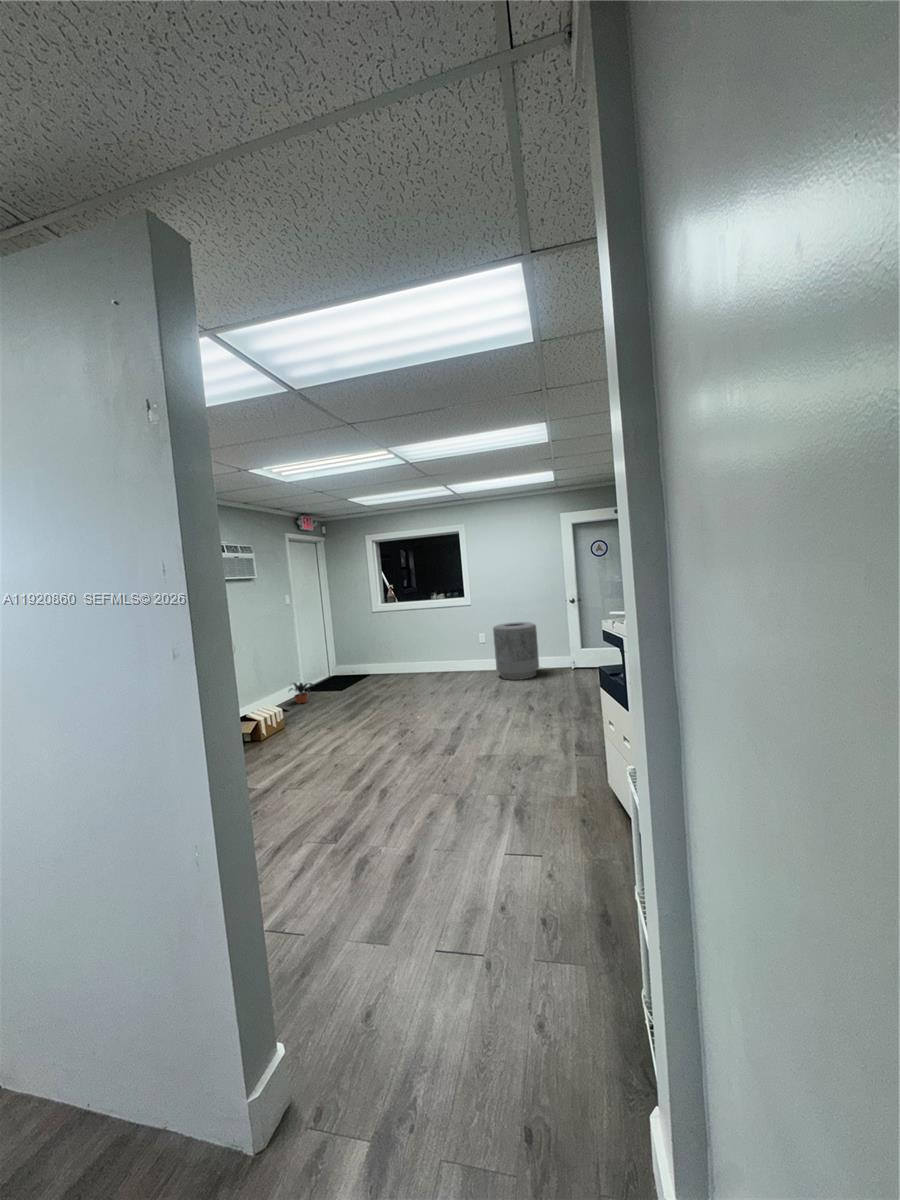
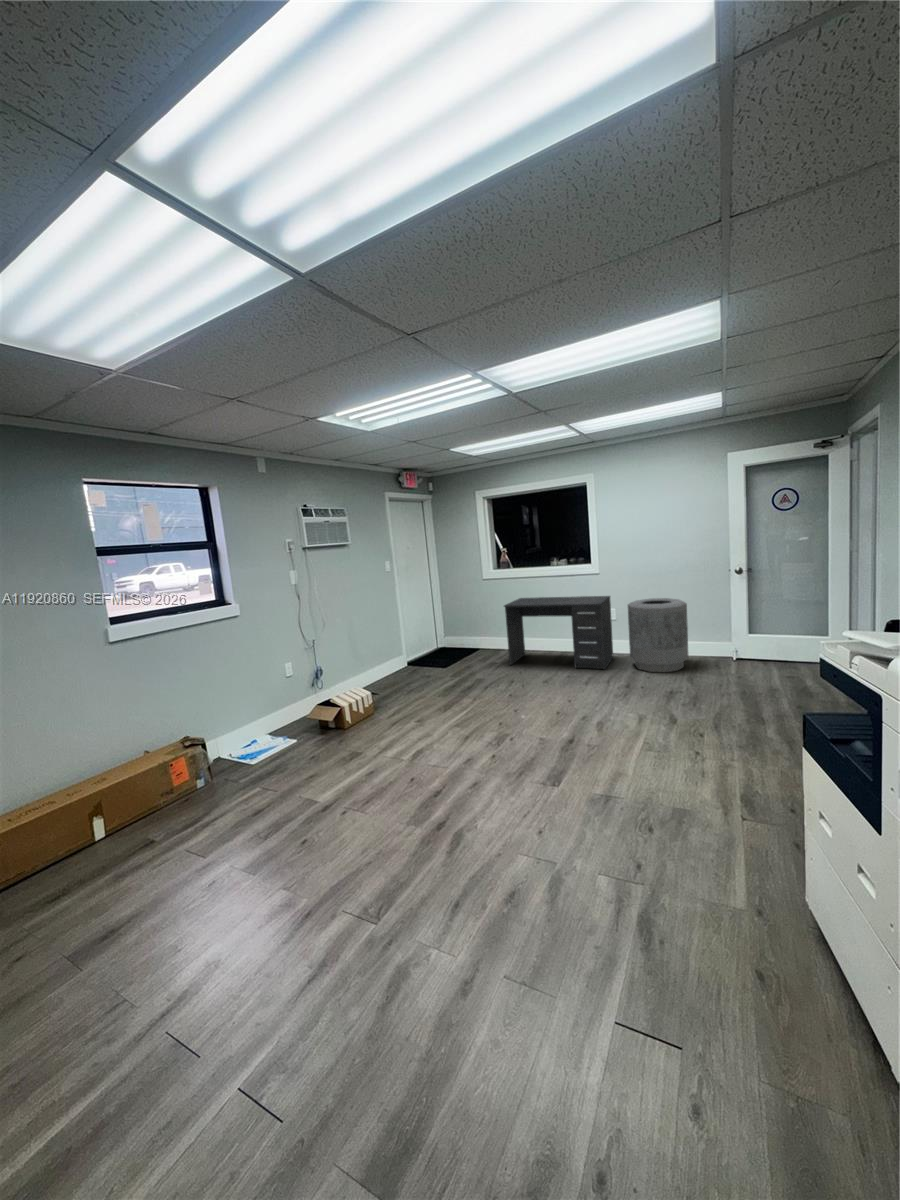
desk: none [394,622,483,684] -> present [504,596,613,670]
potted plant: present [289,683,314,703] -> none [385,659,413,682]

